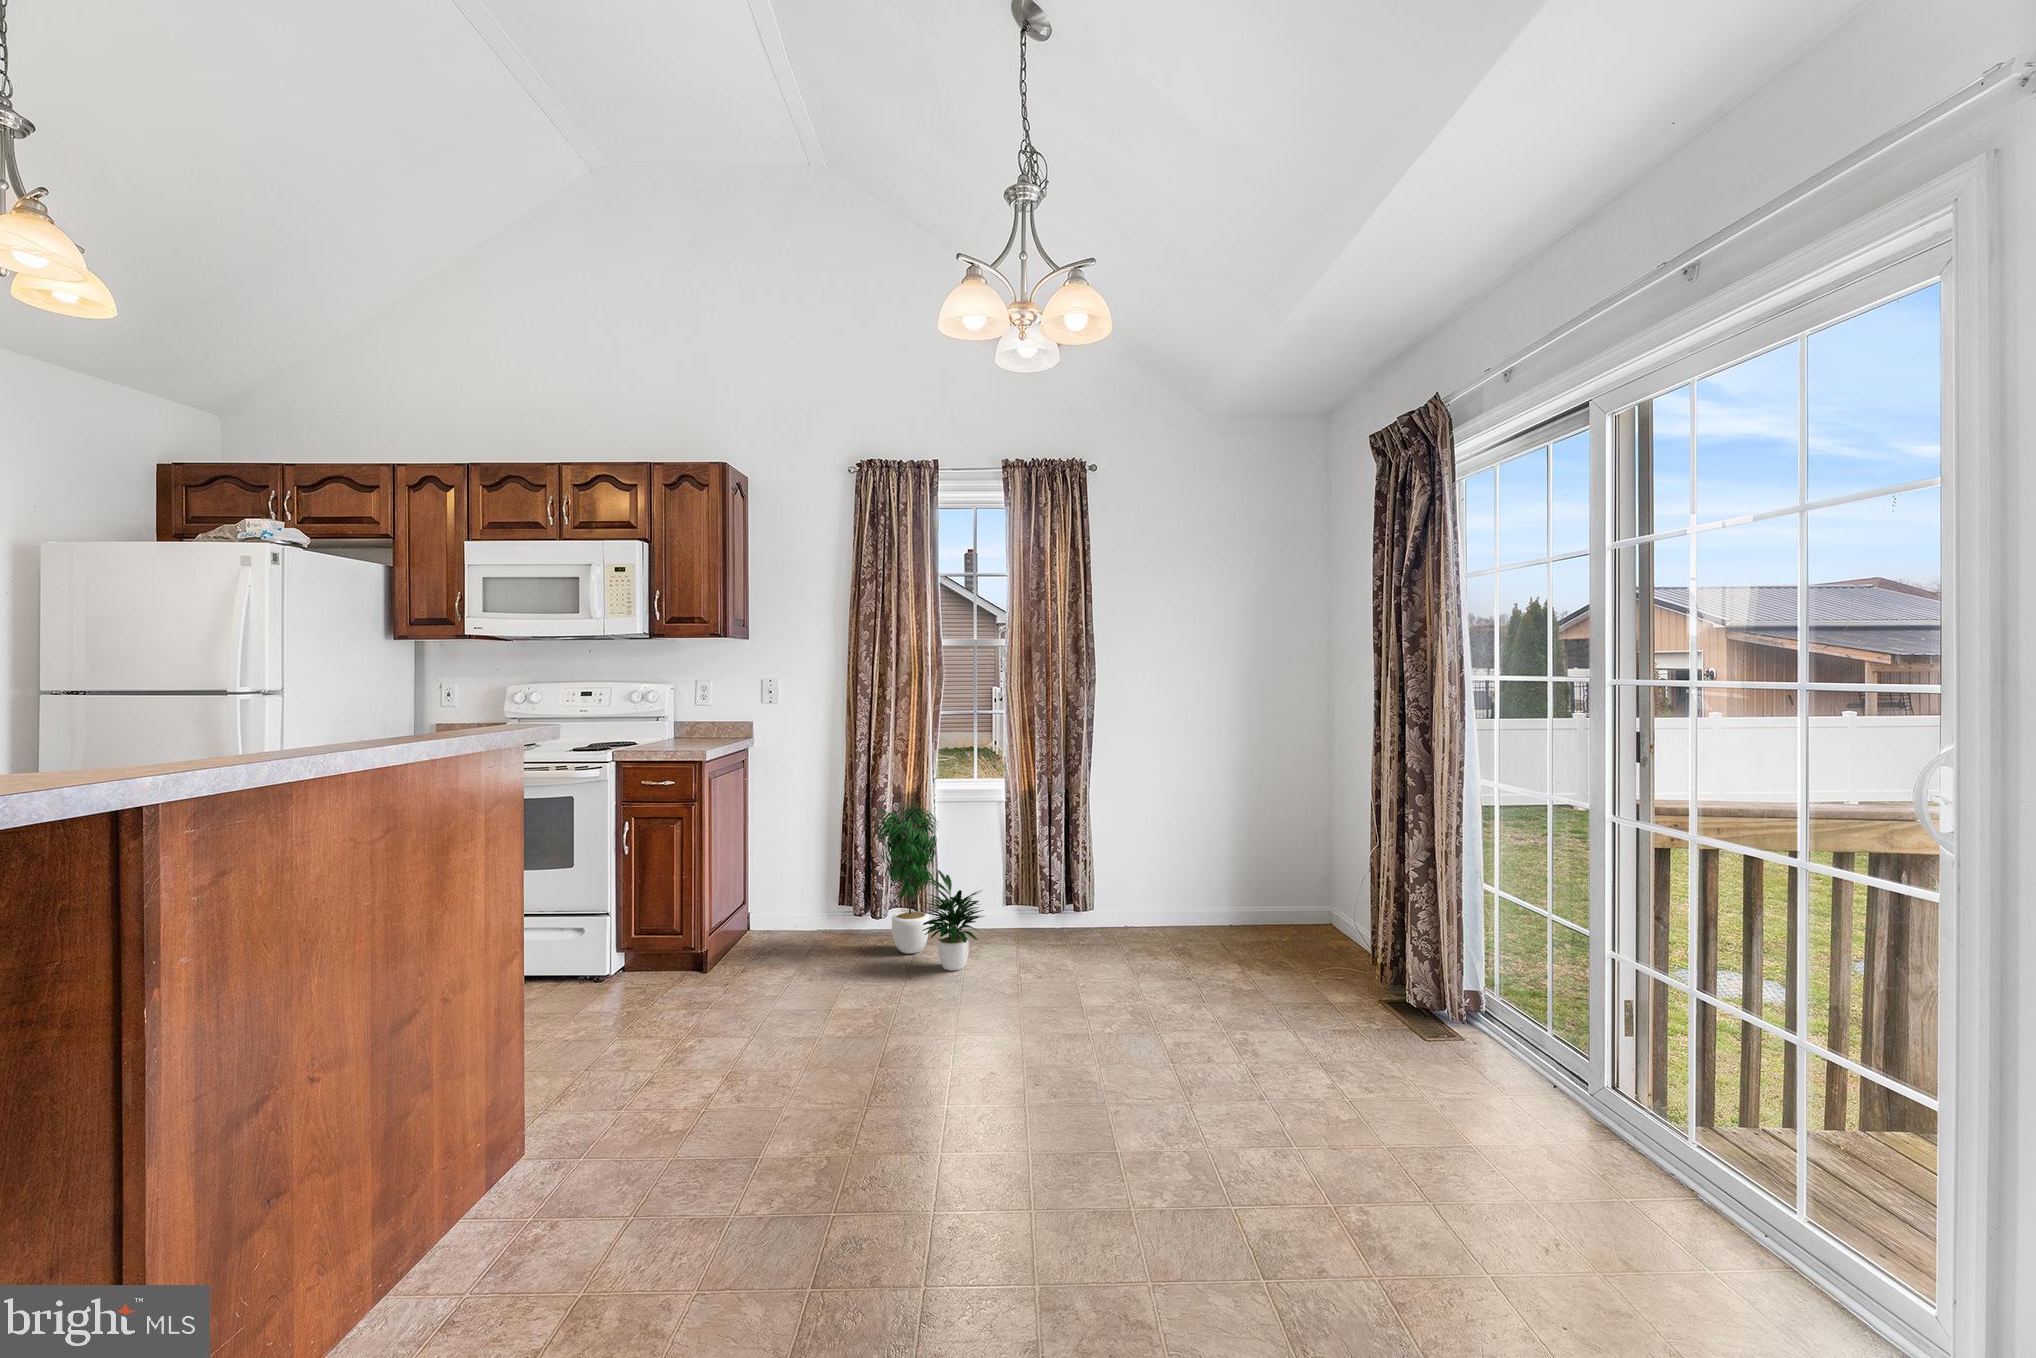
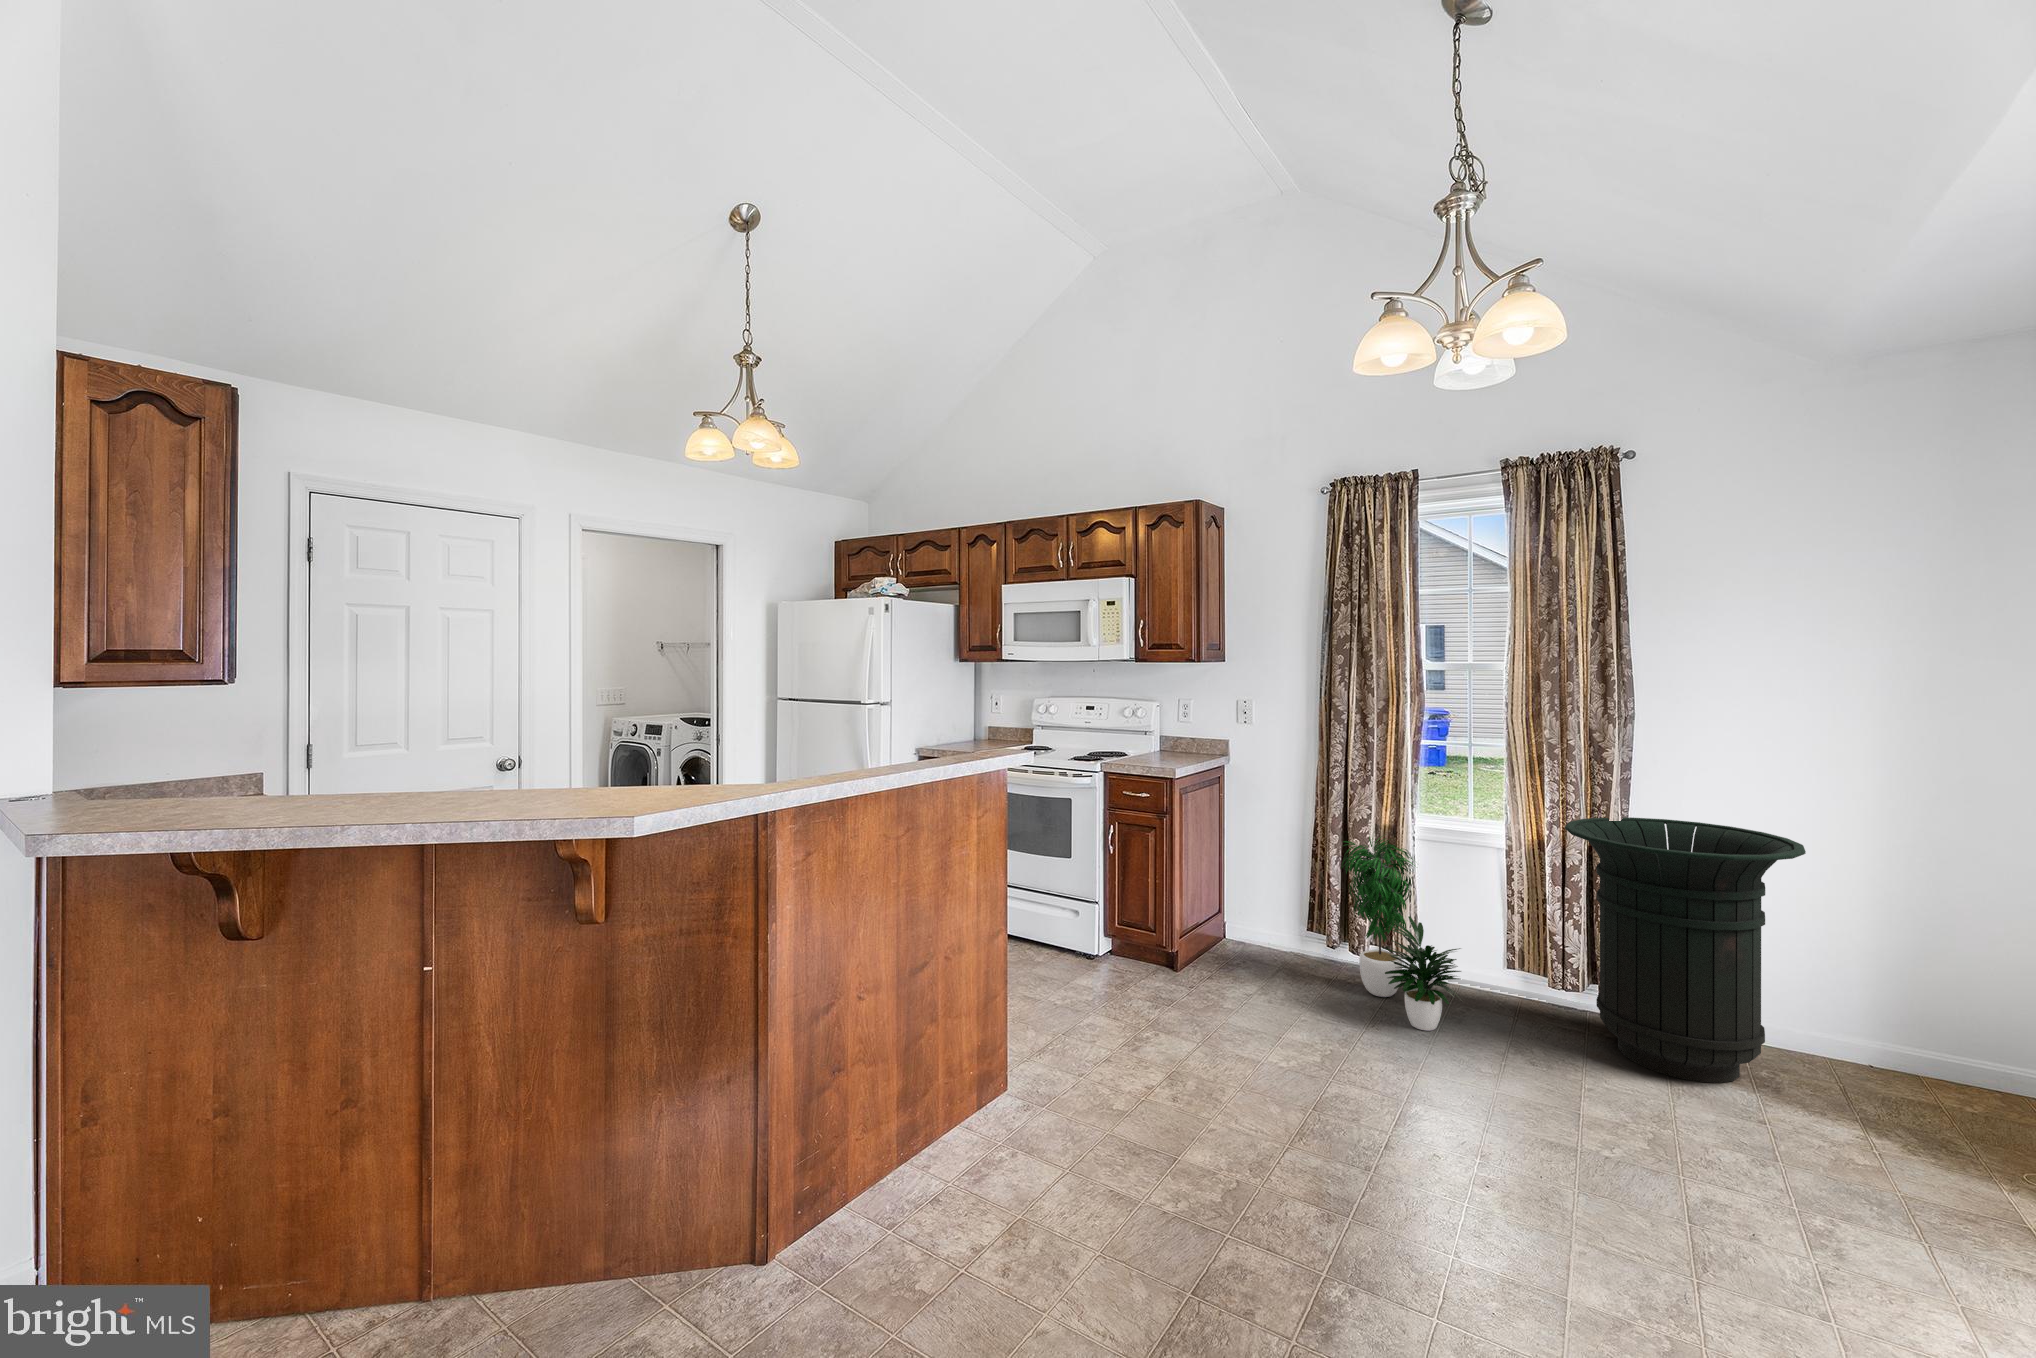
trash can: none [1055,764,1204,962] -> present [1565,817,1806,1083]

